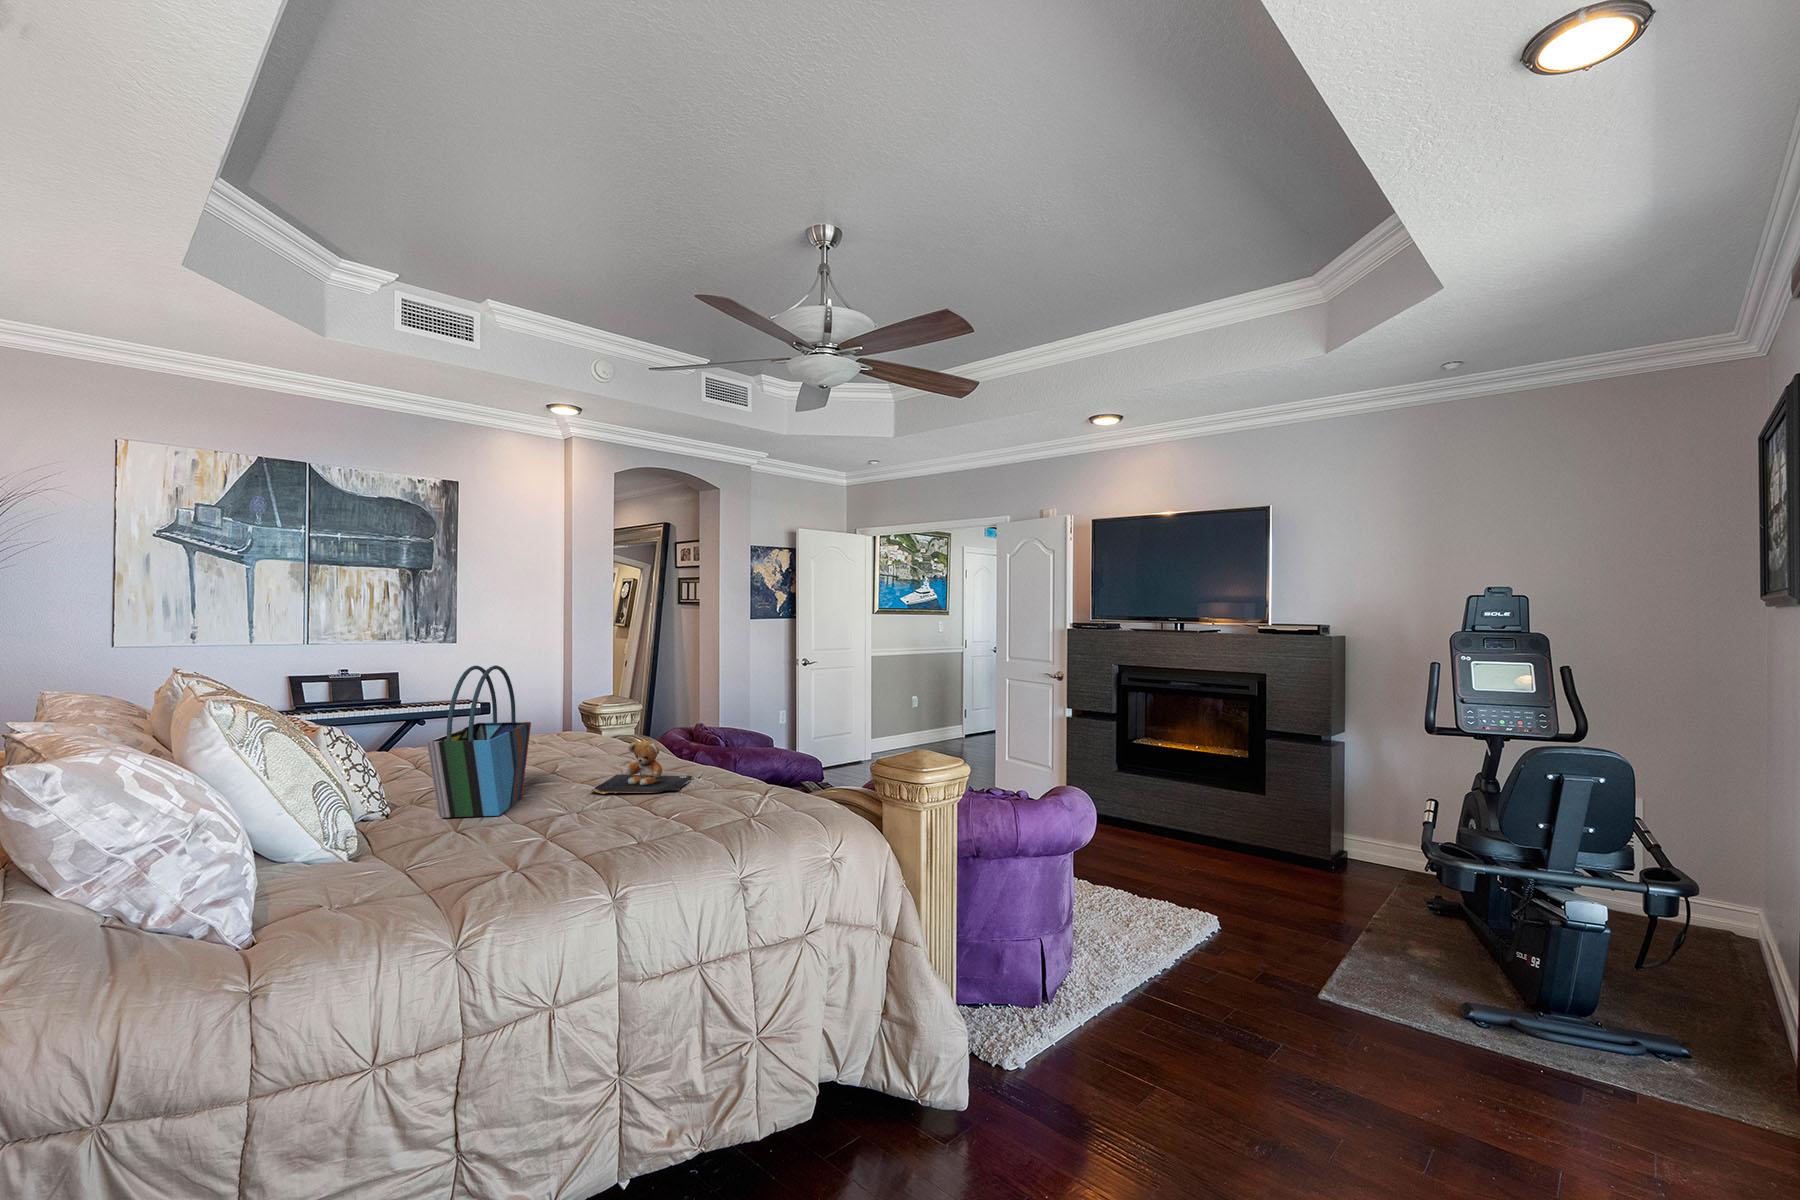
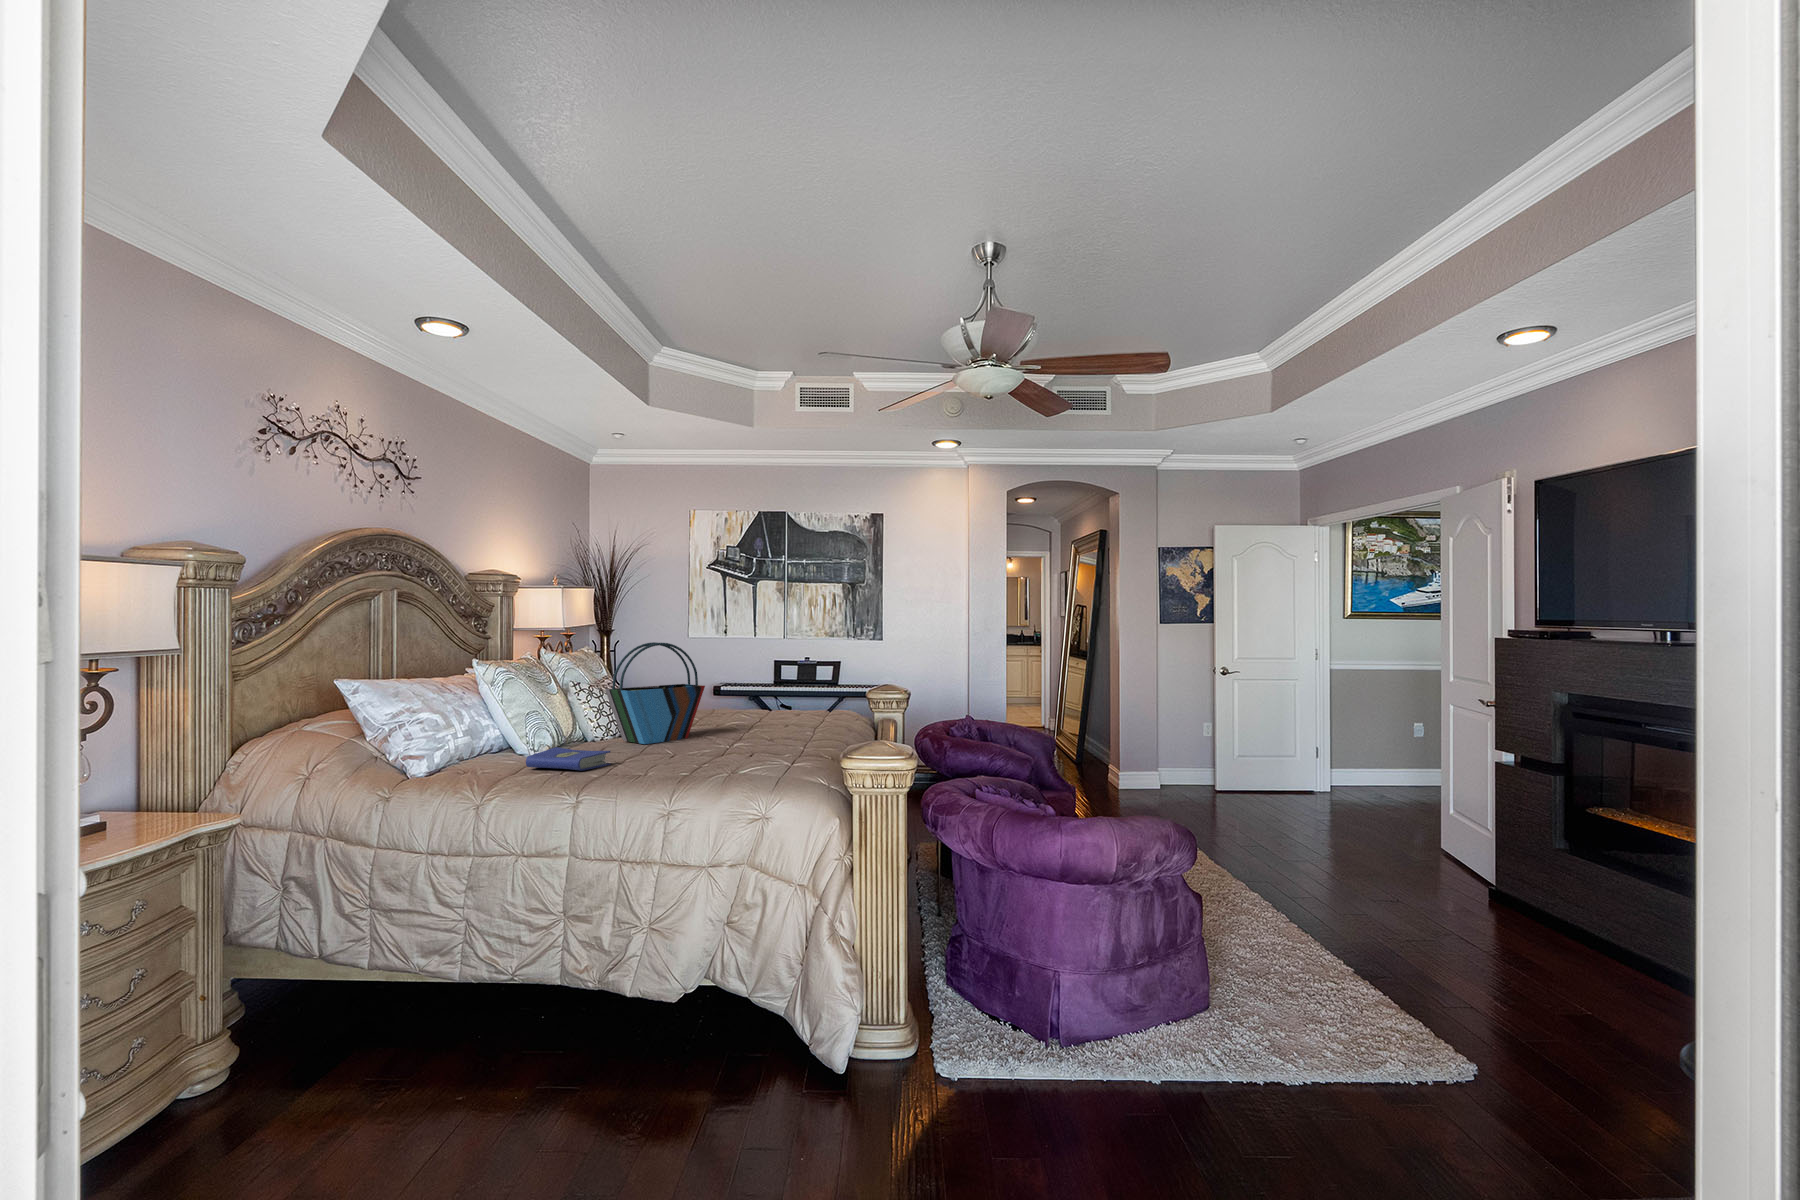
teddy bear: present [589,741,694,794] -> none [717,706,799,747]
hardcover book: none [464,827,580,877] -> present [526,747,610,771]

